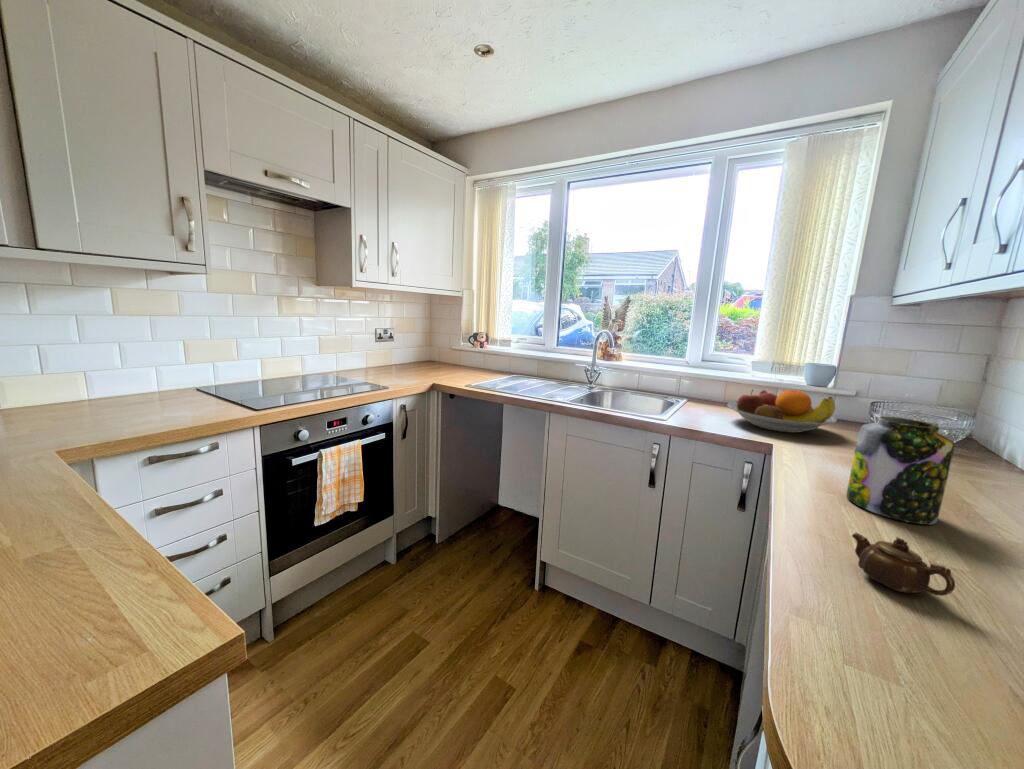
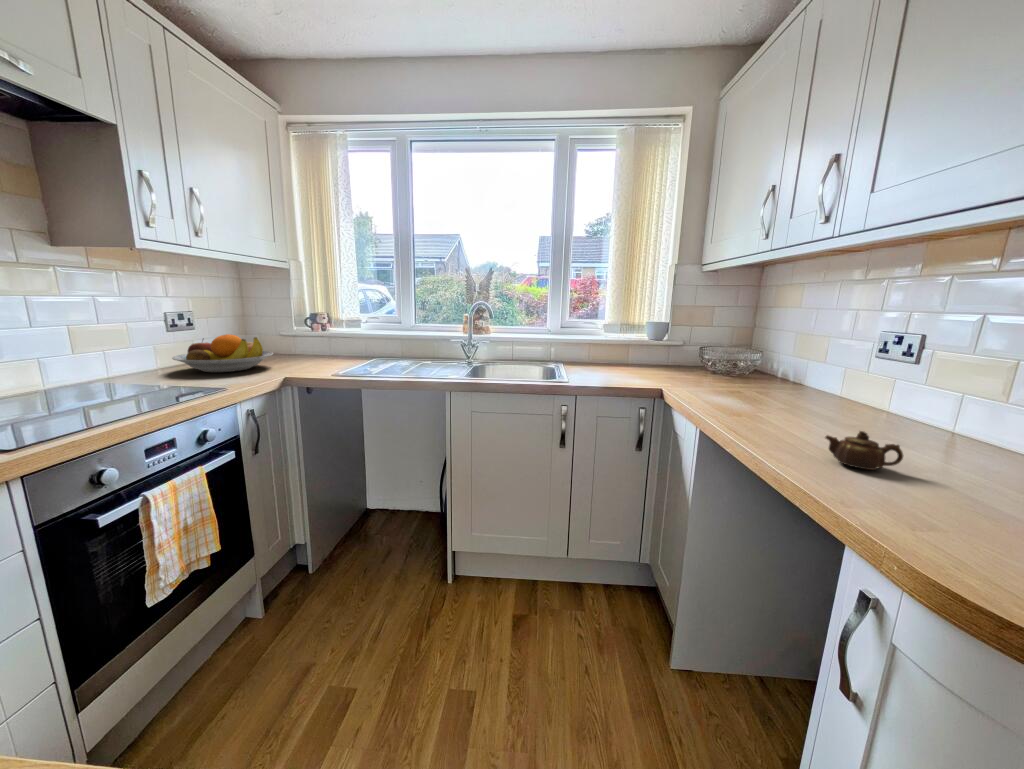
fruit bowl: present [727,390,837,433] -> present [172,334,273,372]
jar: present [847,416,954,525] -> none [751,349,823,425]

